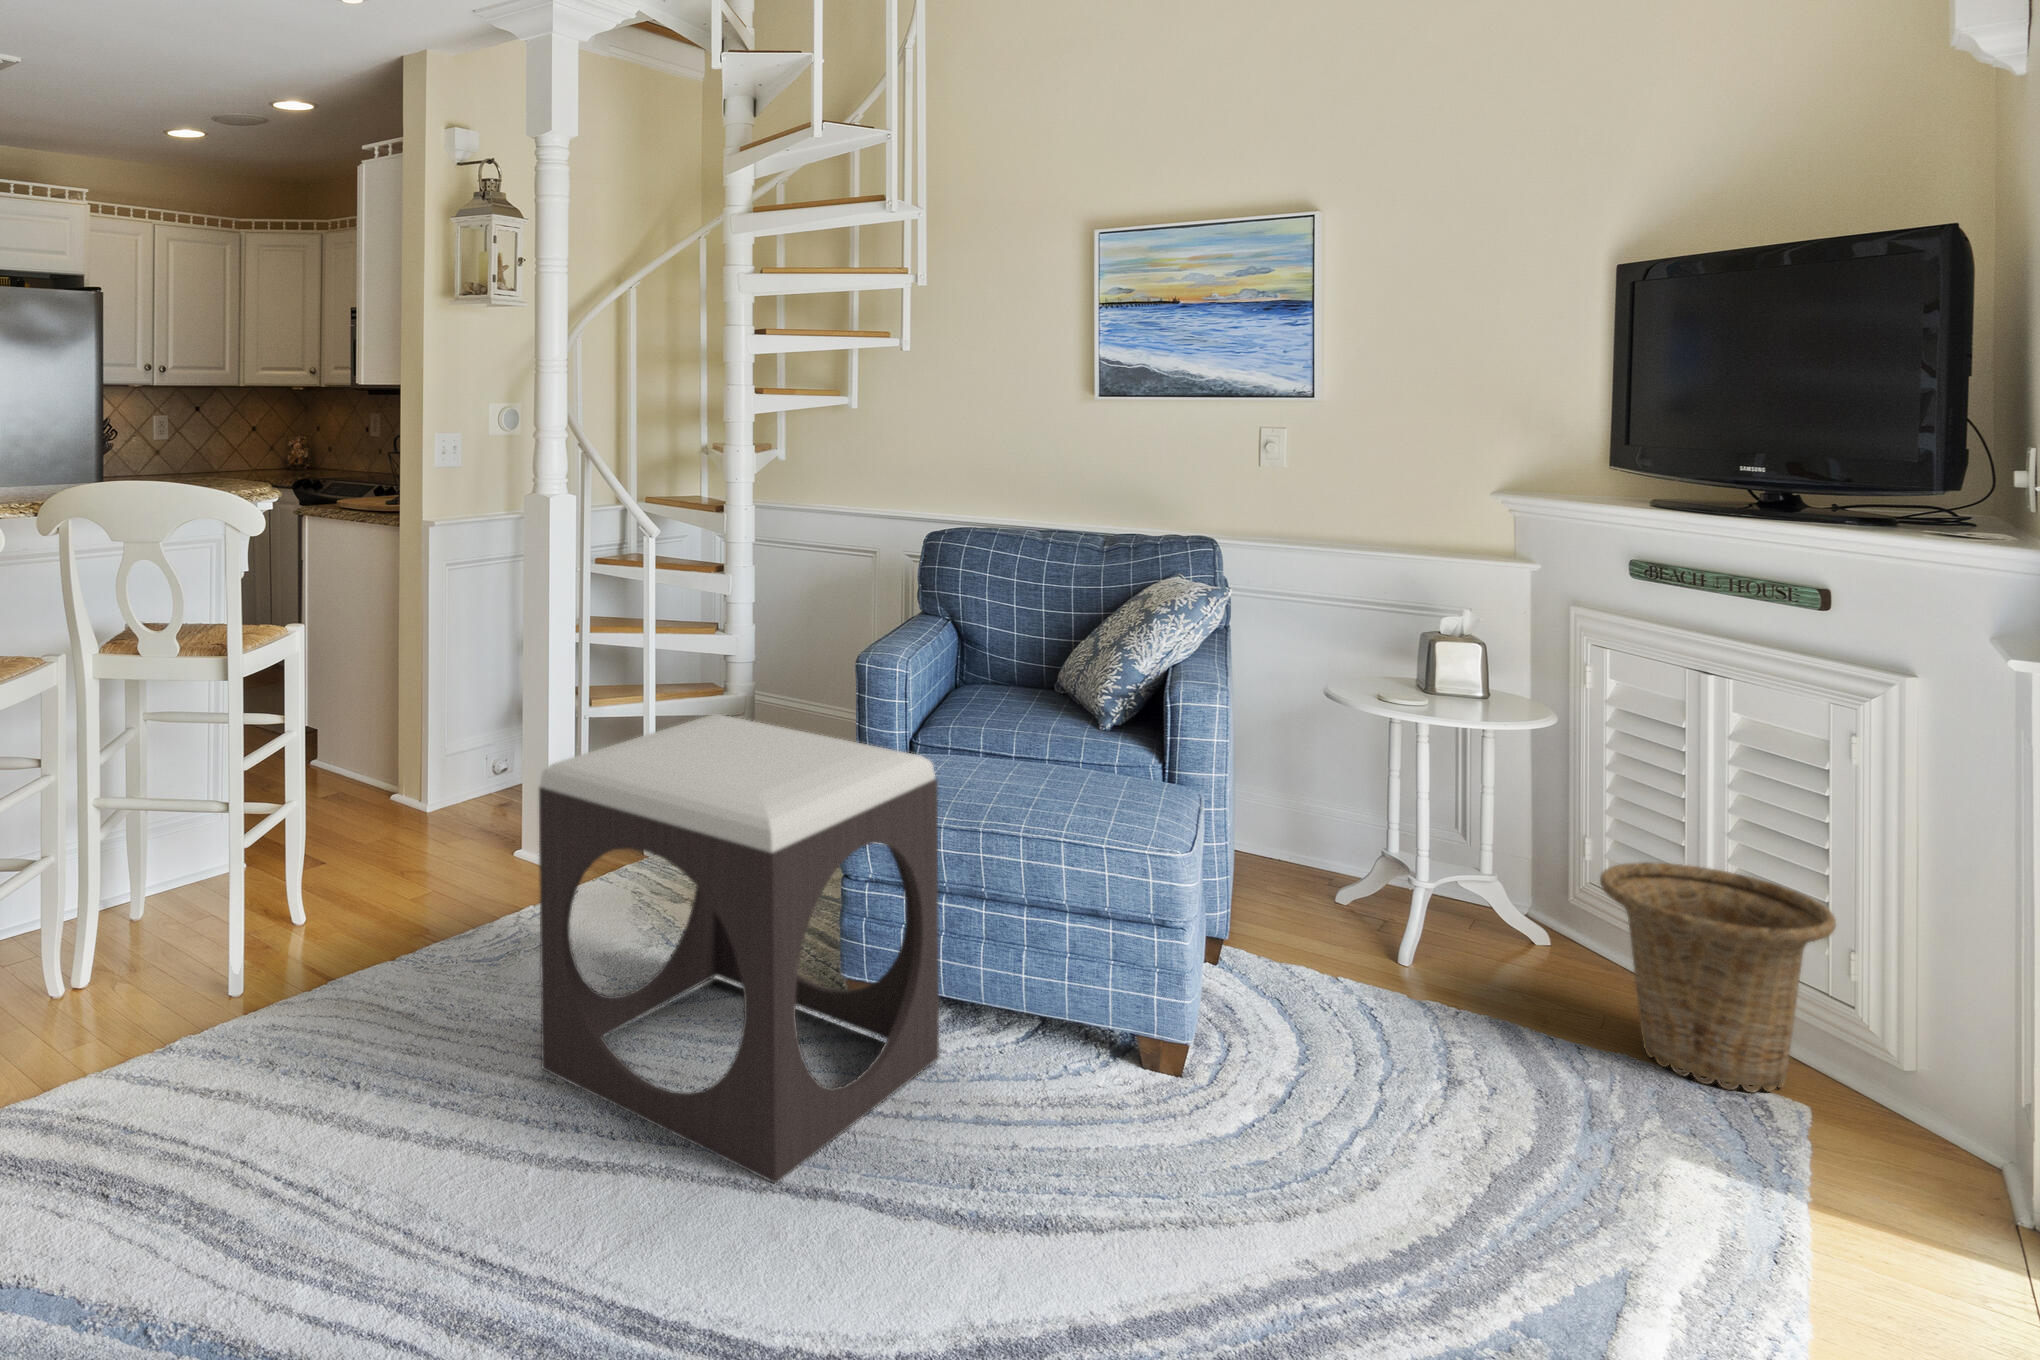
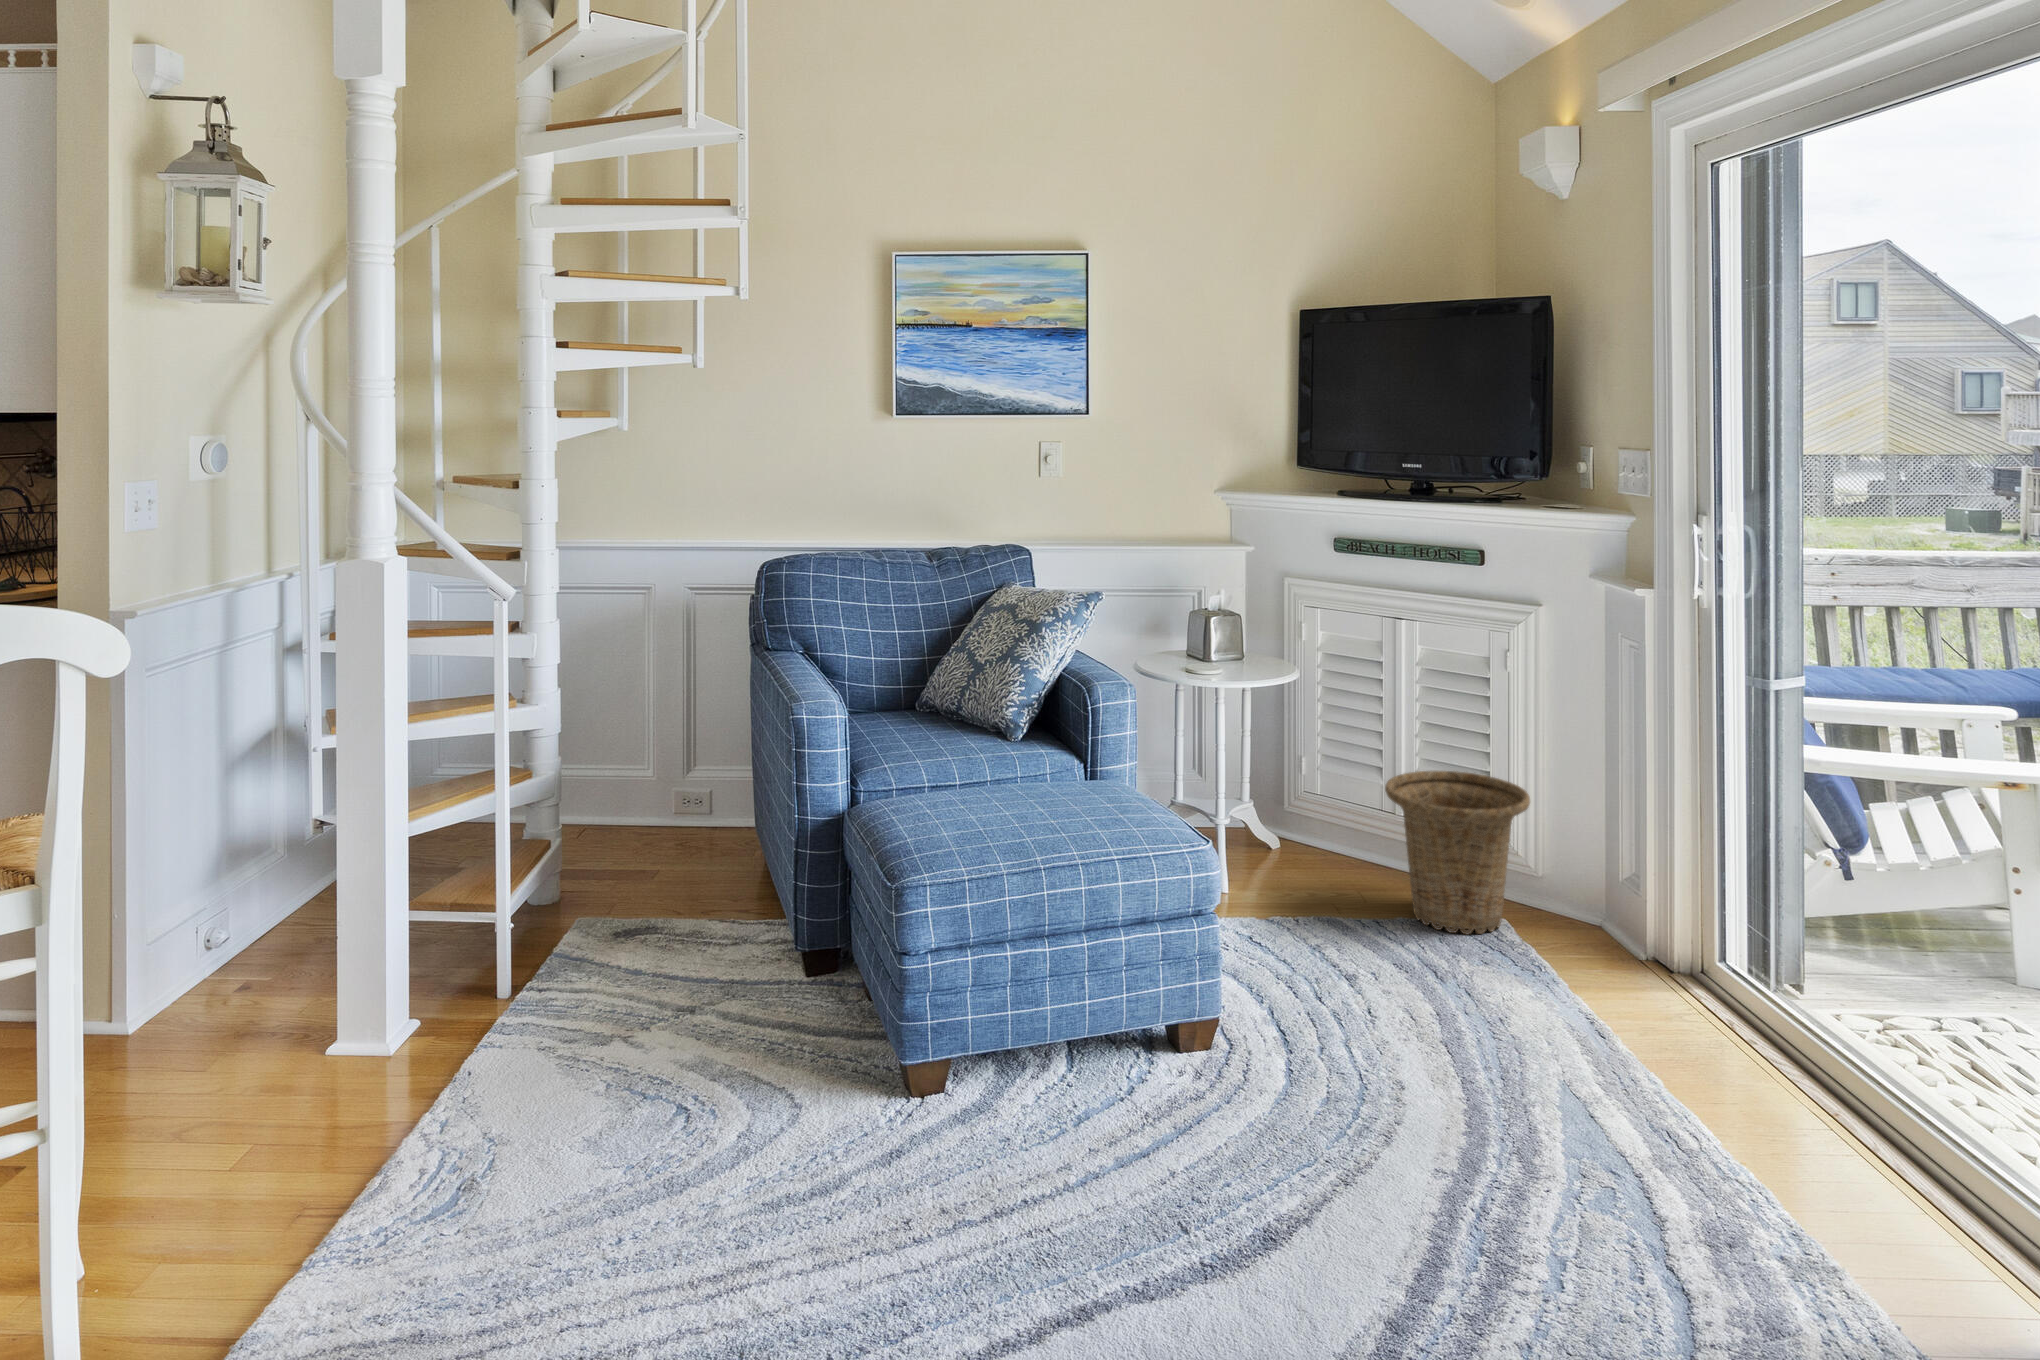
footstool: present [539,714,939,1183] -> none [658,803,1033,1315]

